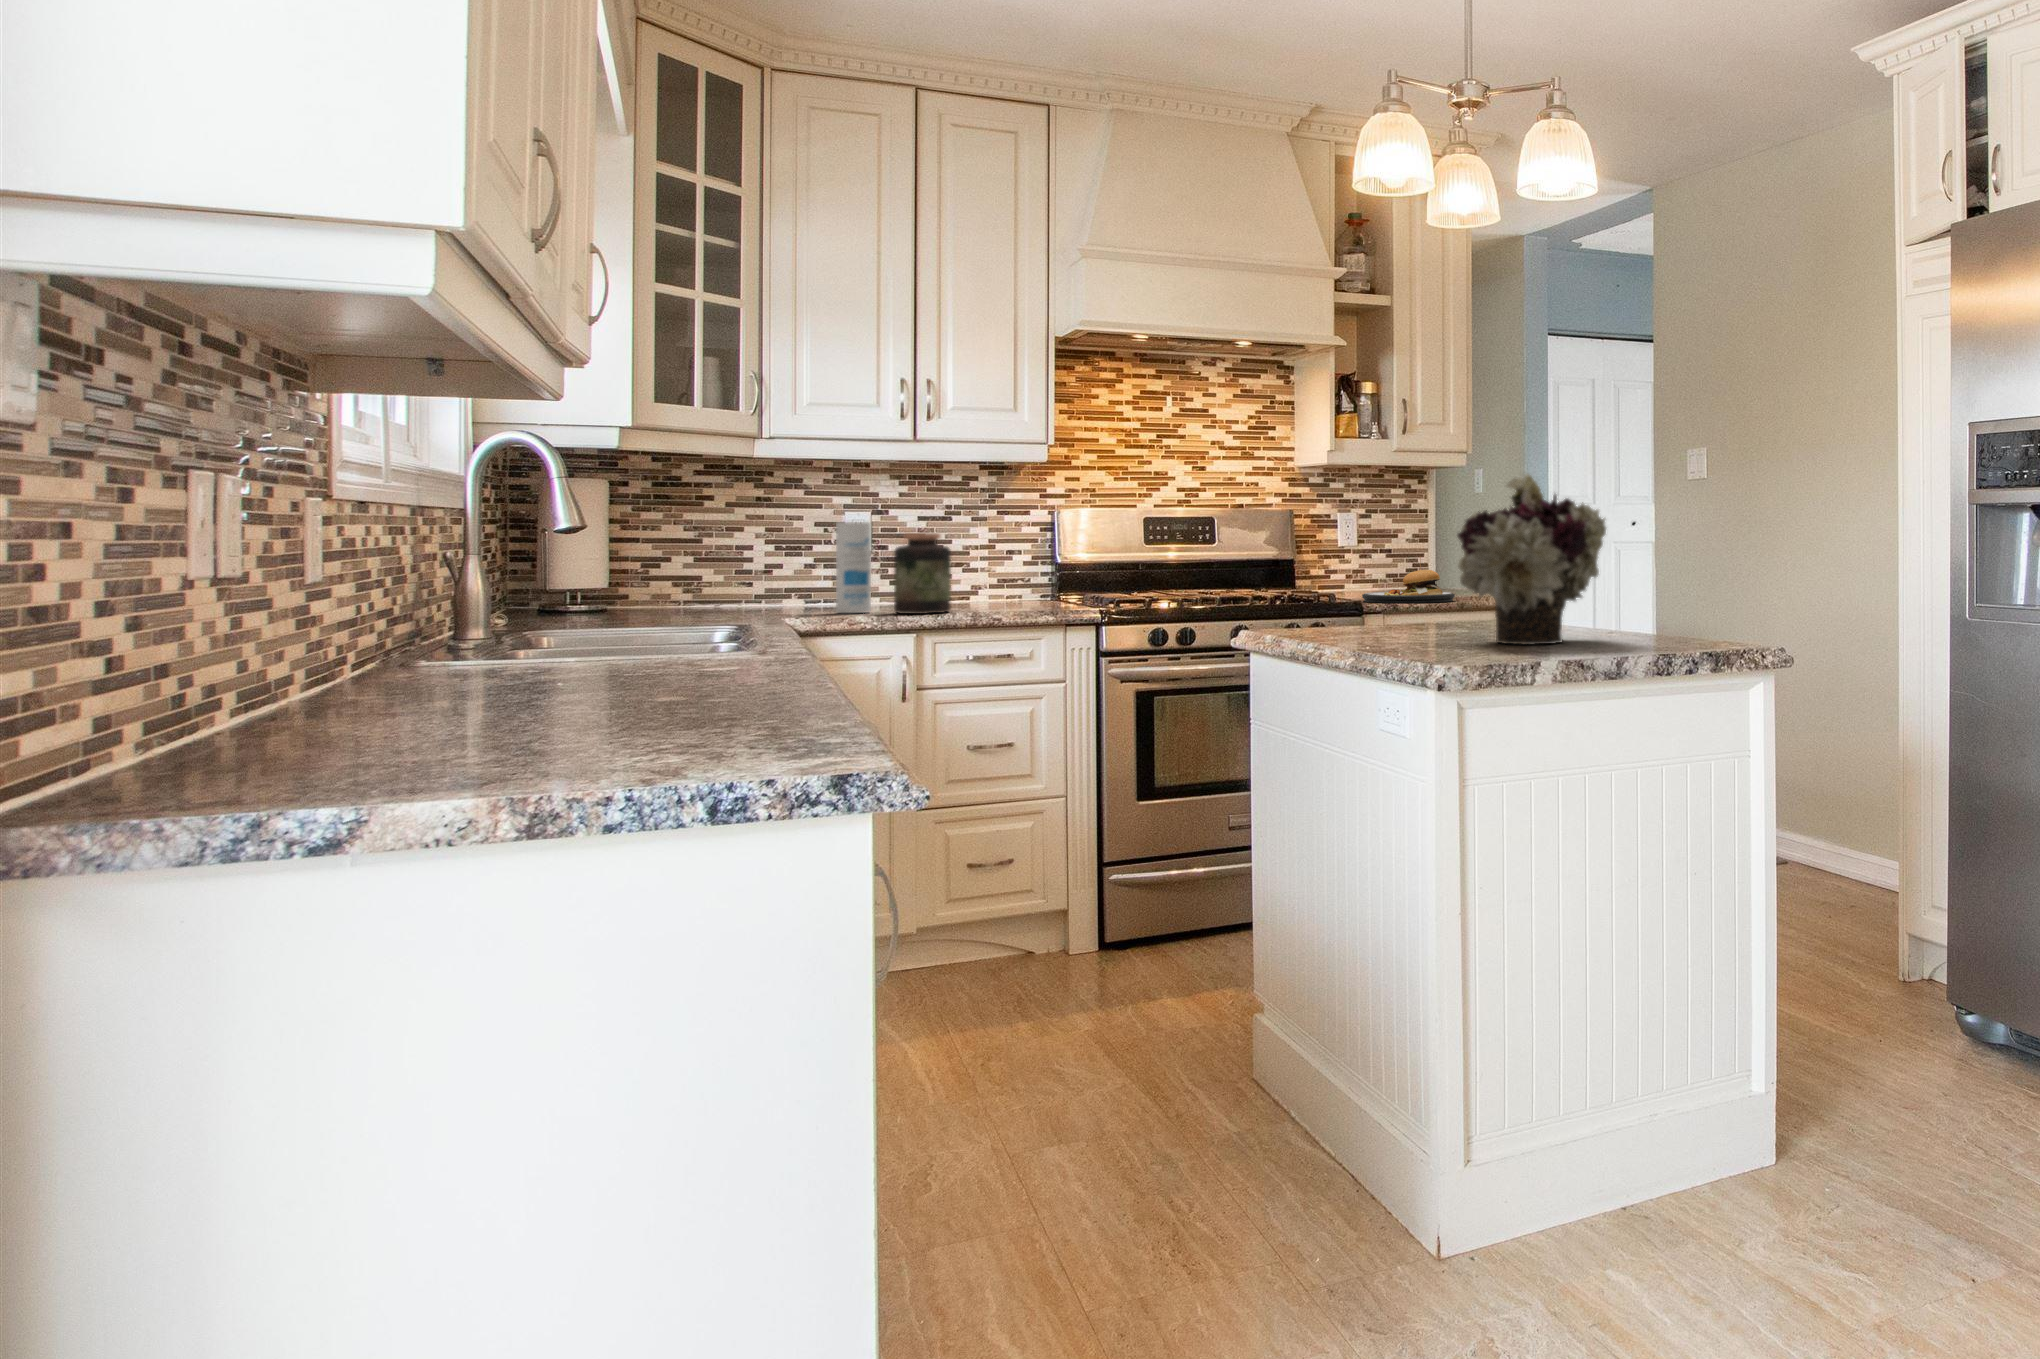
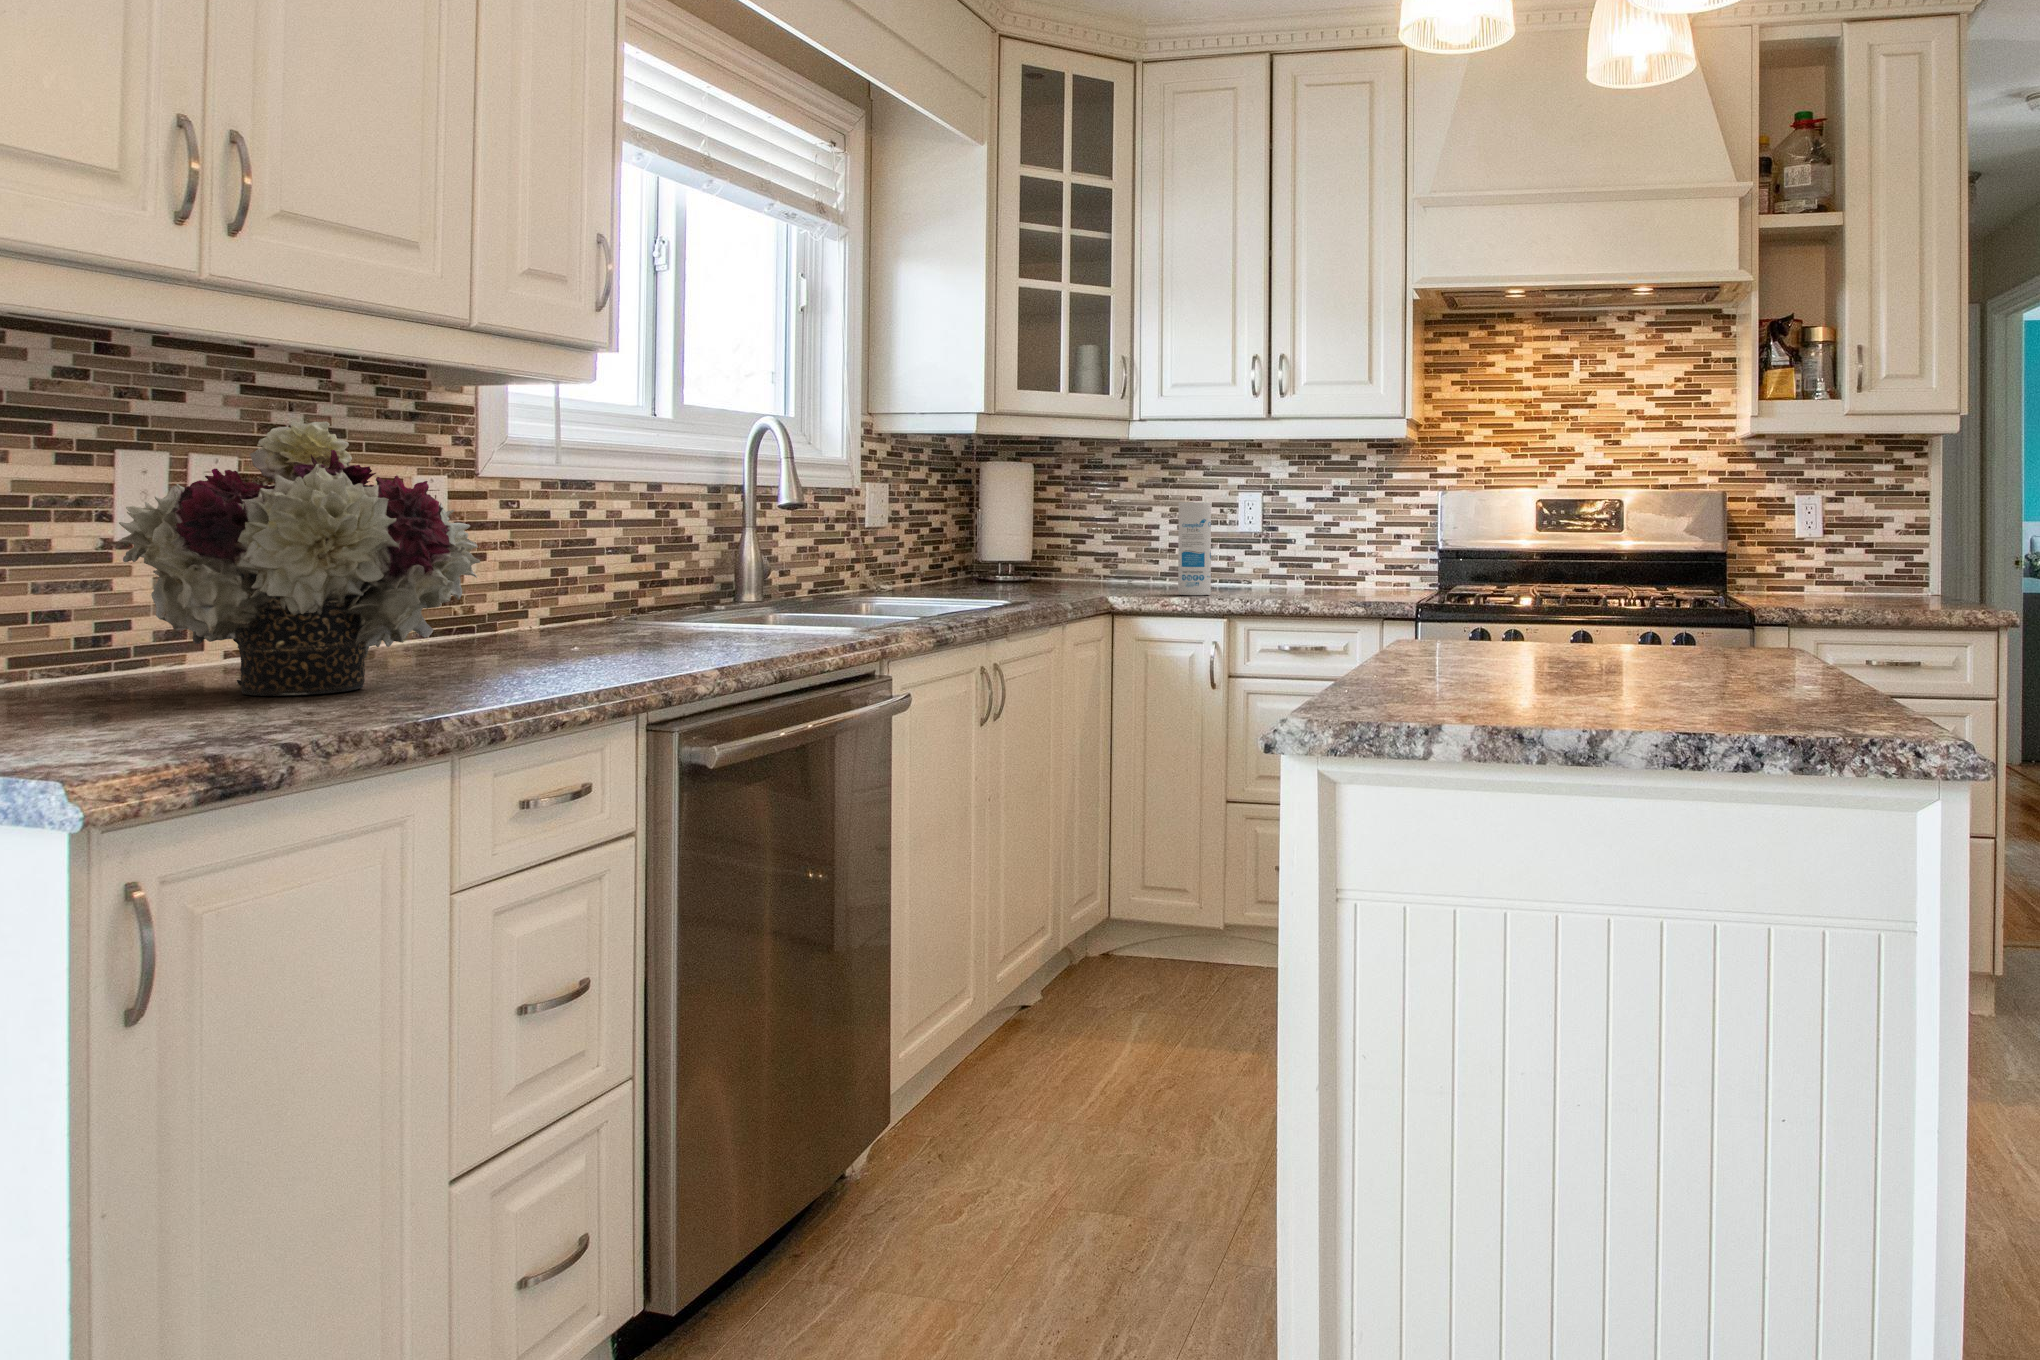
flower arrangement: present [1457,474,1606,645] -> present [118,421,480,696]
jar: present [894,533,951,614] -> none [1217,515,1272,599]
plate: present [1362,560,1455,603] -> none [1781,548,1911,614]

